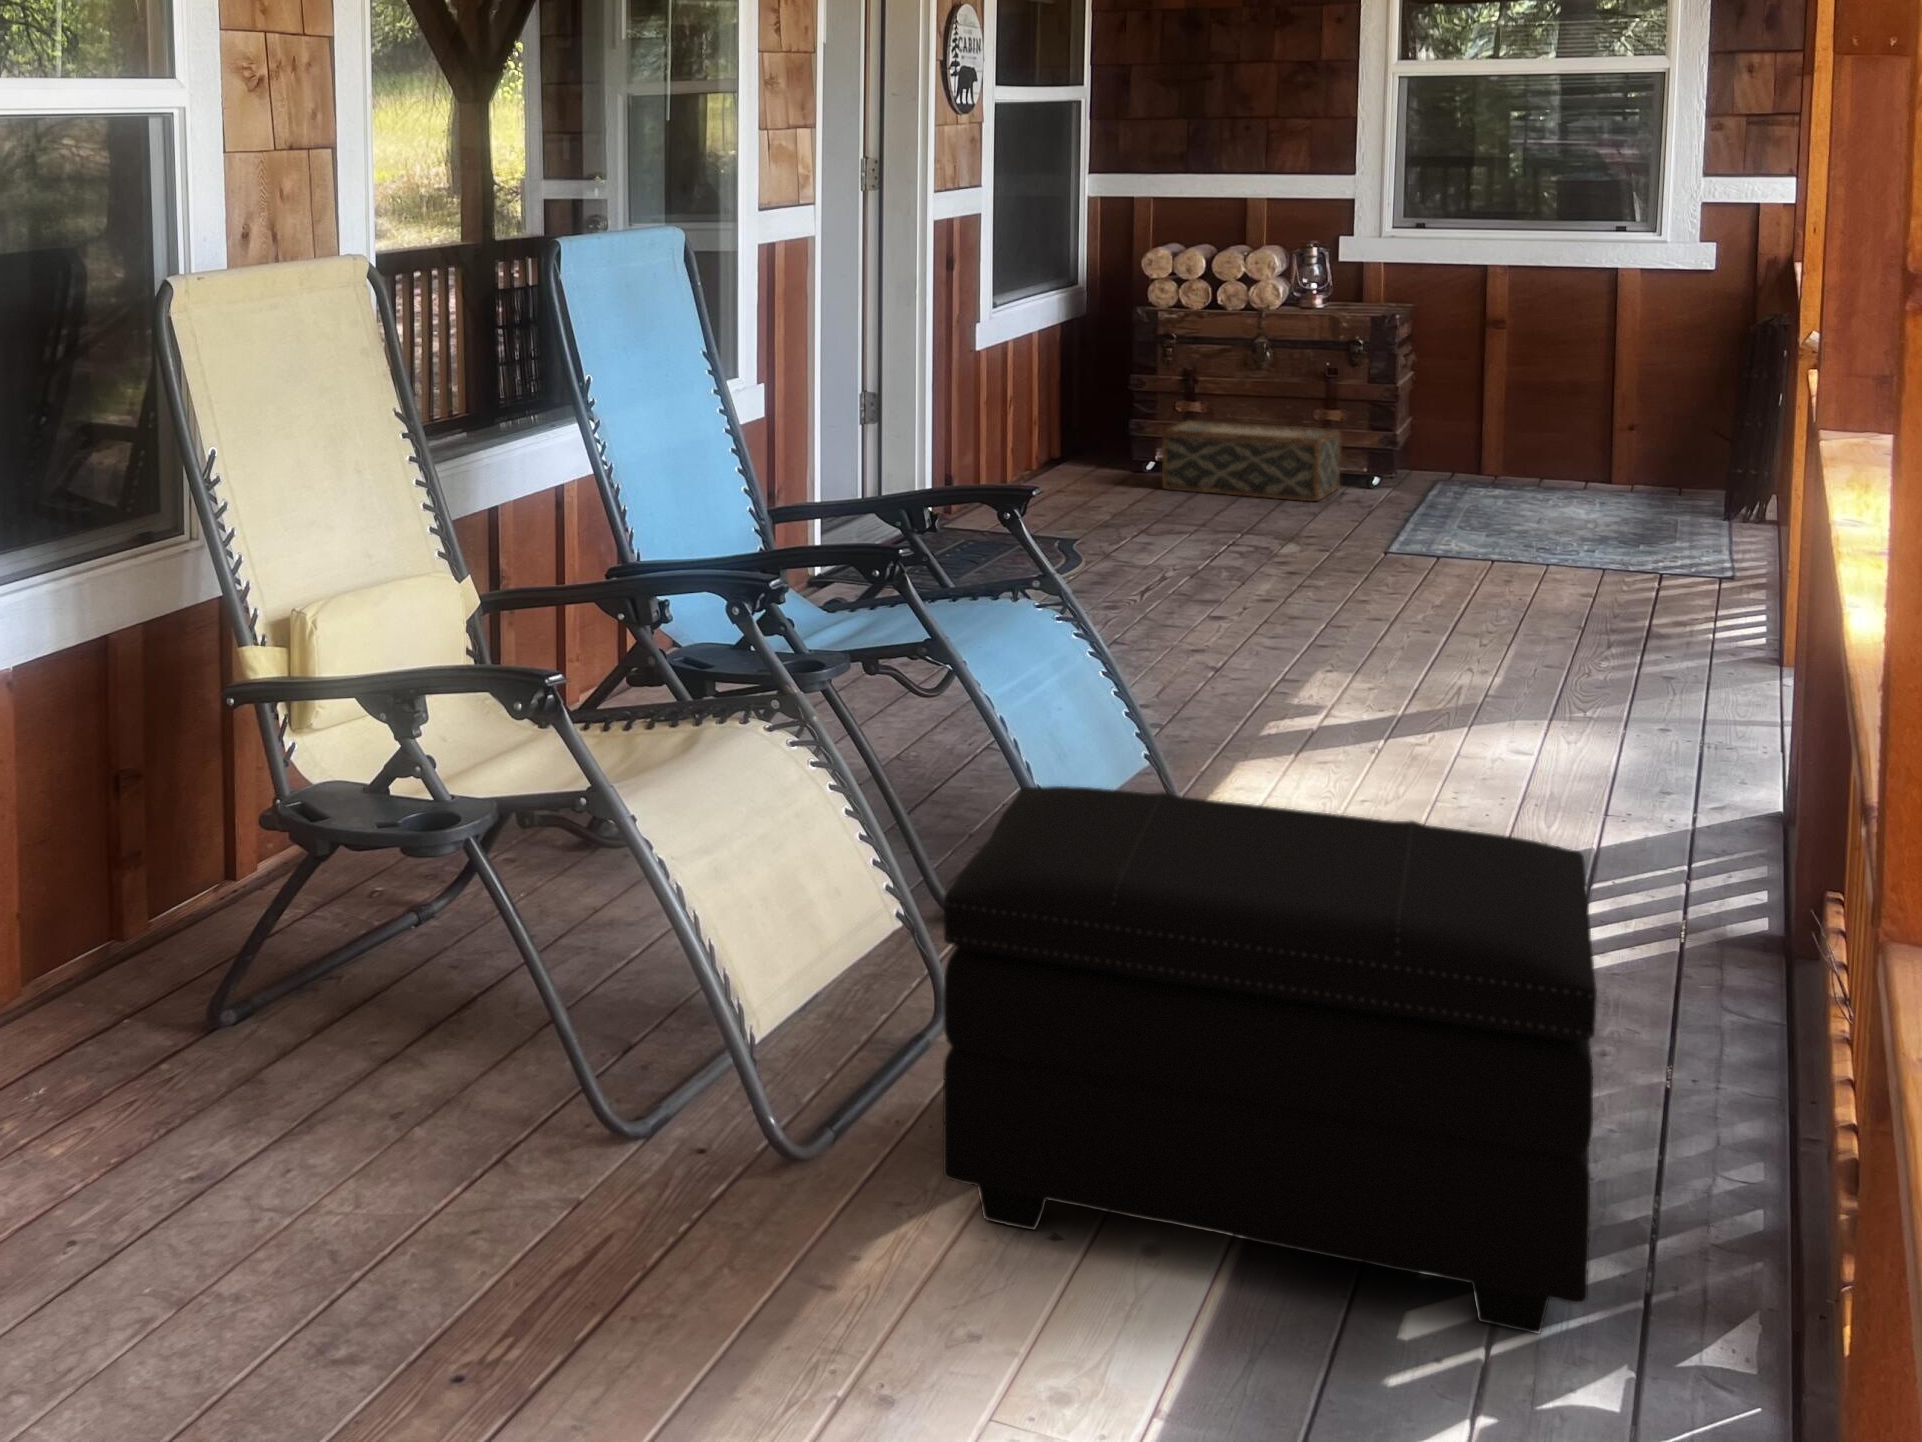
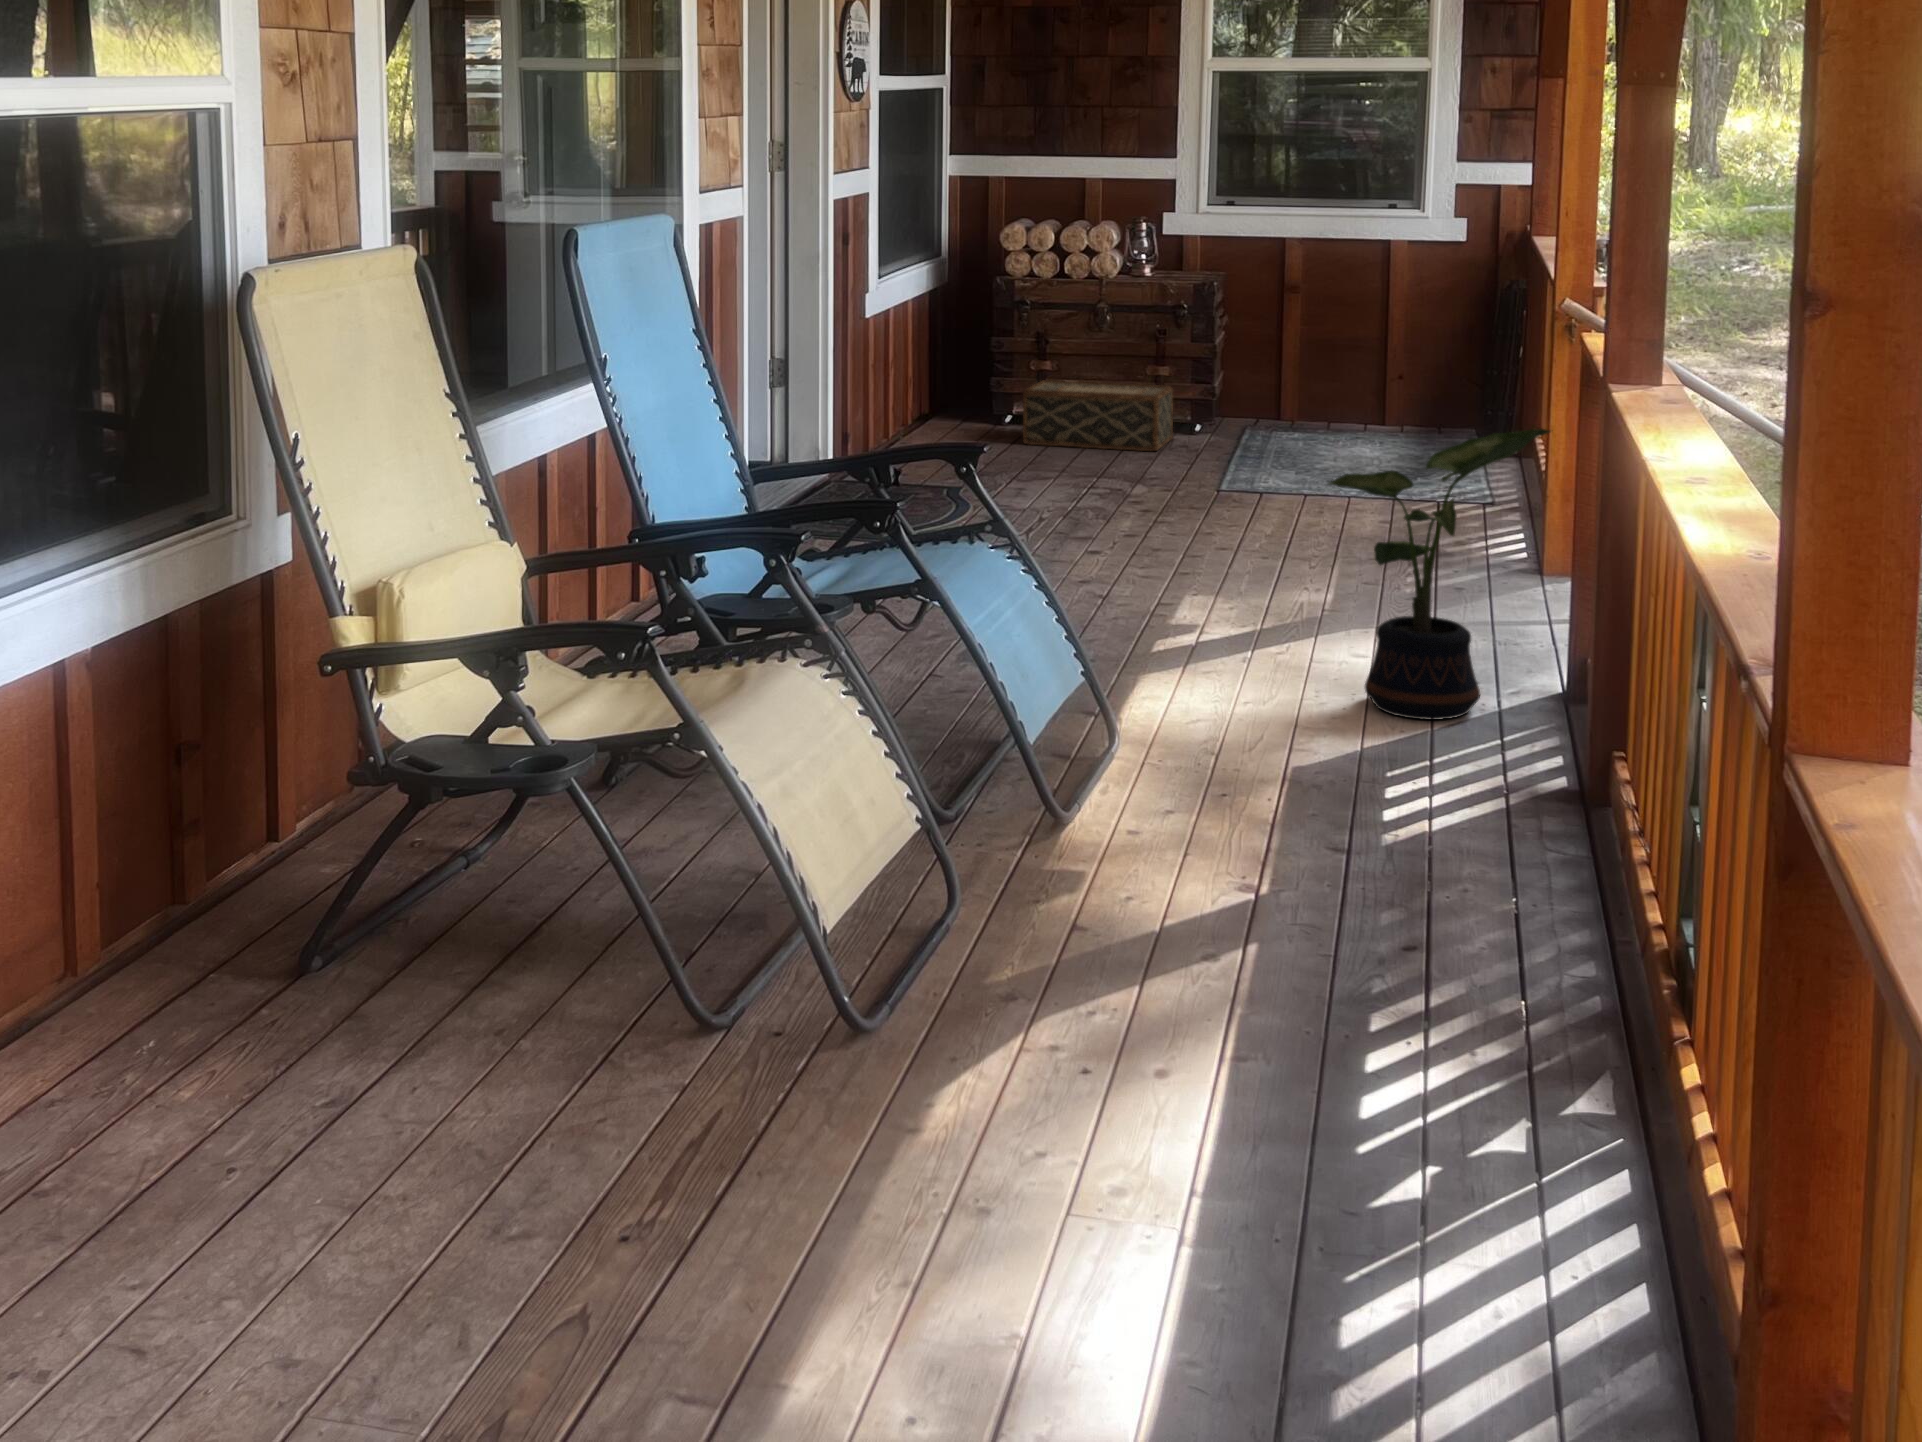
potted plant: none [1468,485,1771,834] -> present [1329,428,1551,720]
footstool: present [943,786,1597,1333] -> none [998,702,1498,1094]

